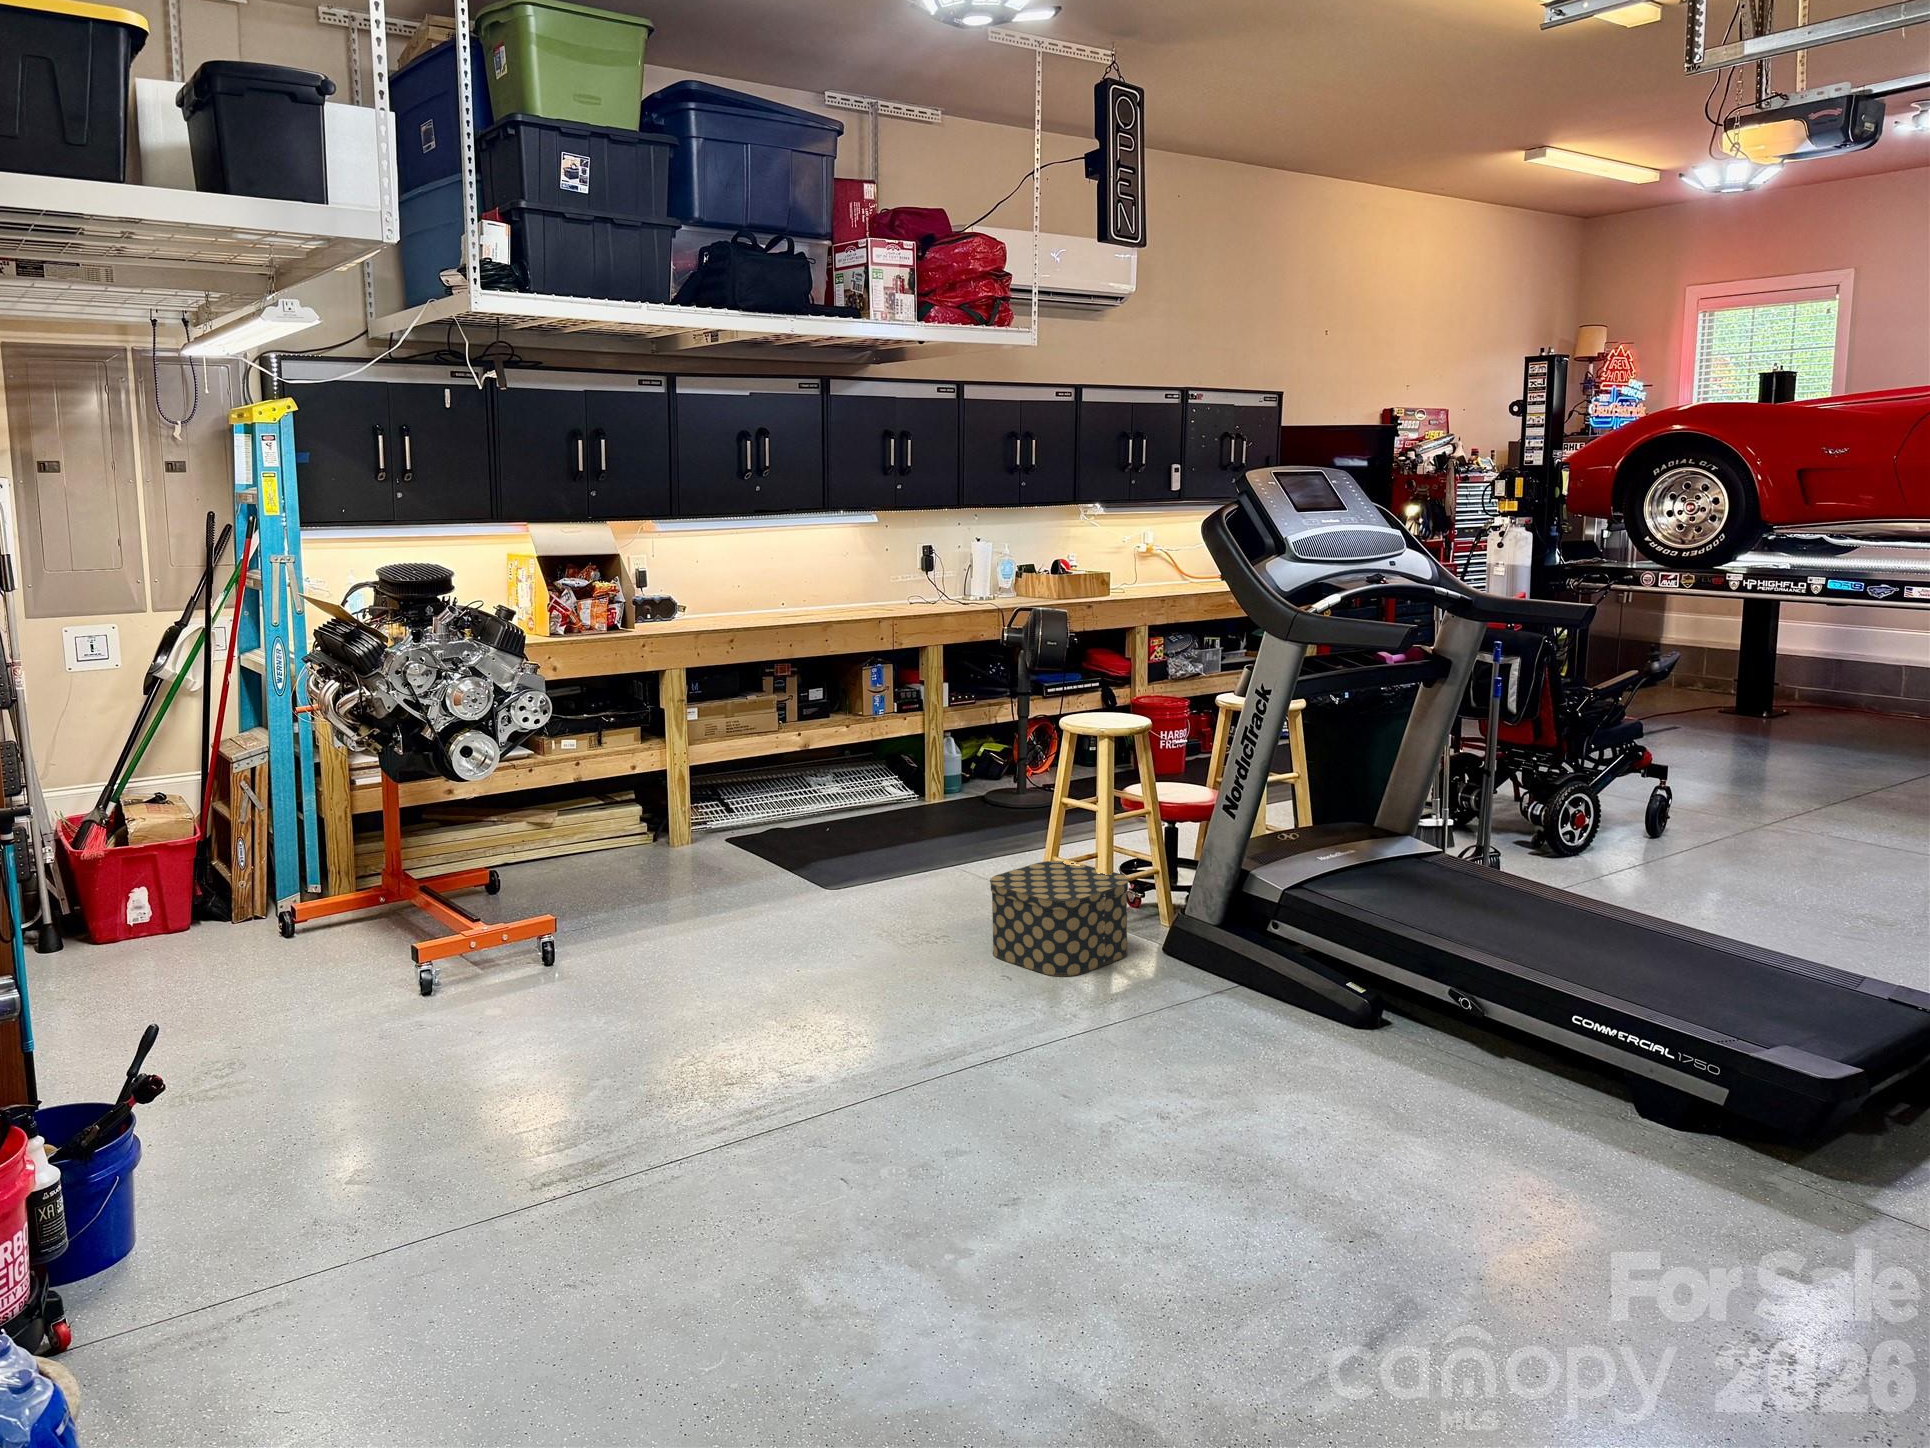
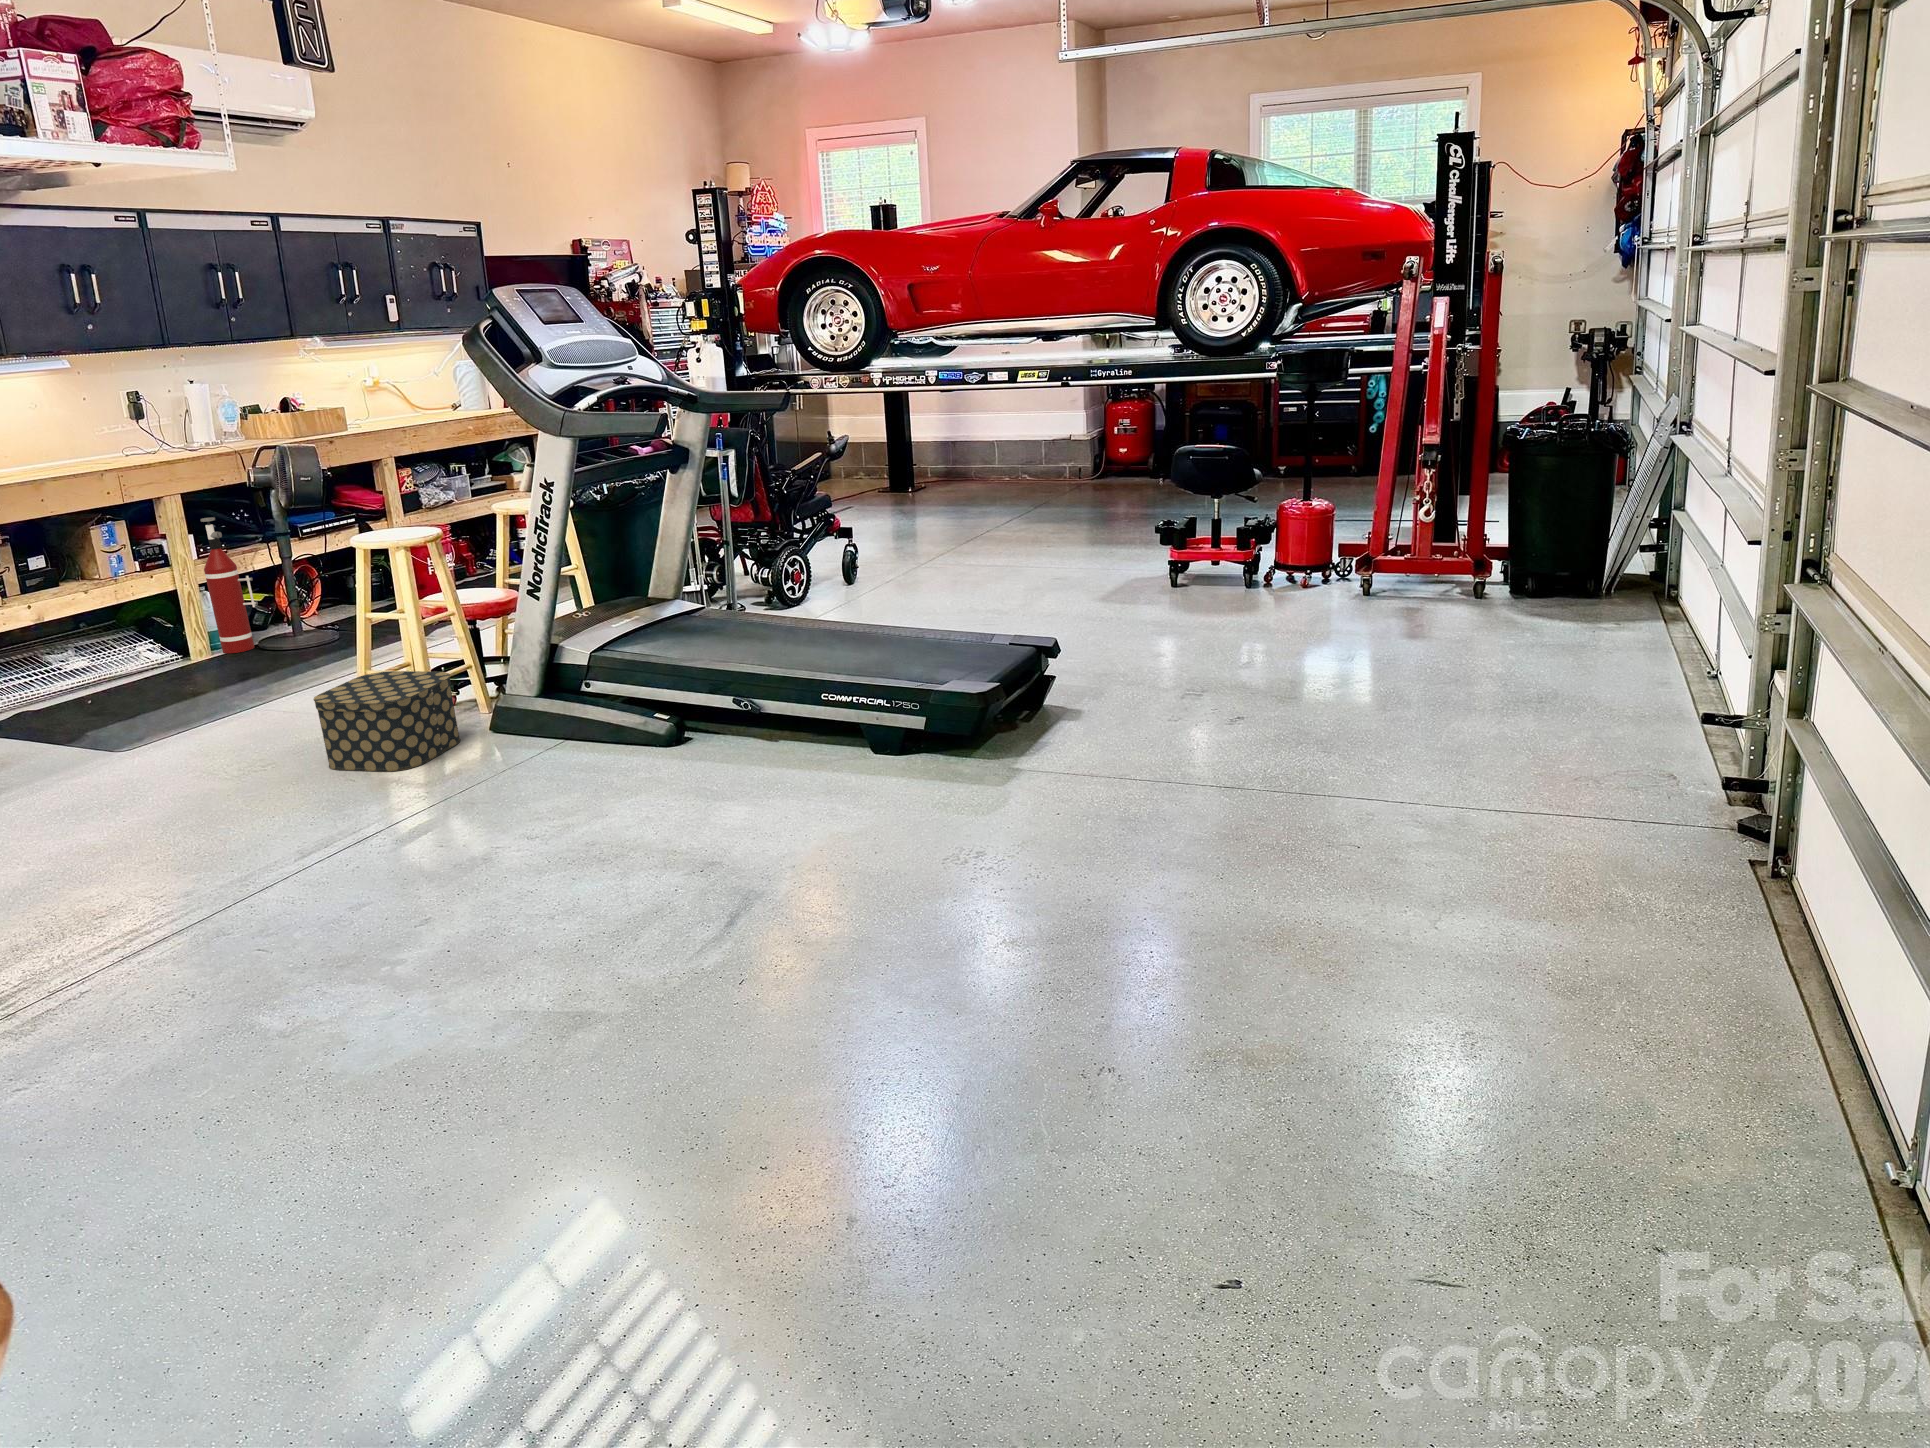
fire extinguisher: none [950,670,989,802] -> present [201,517,258,653]

